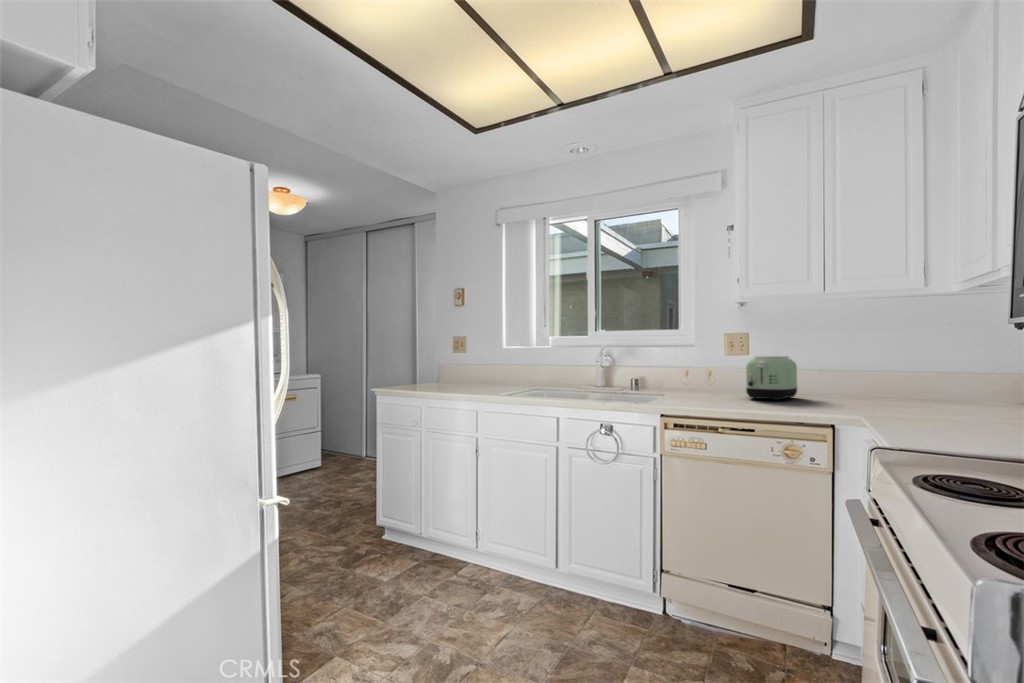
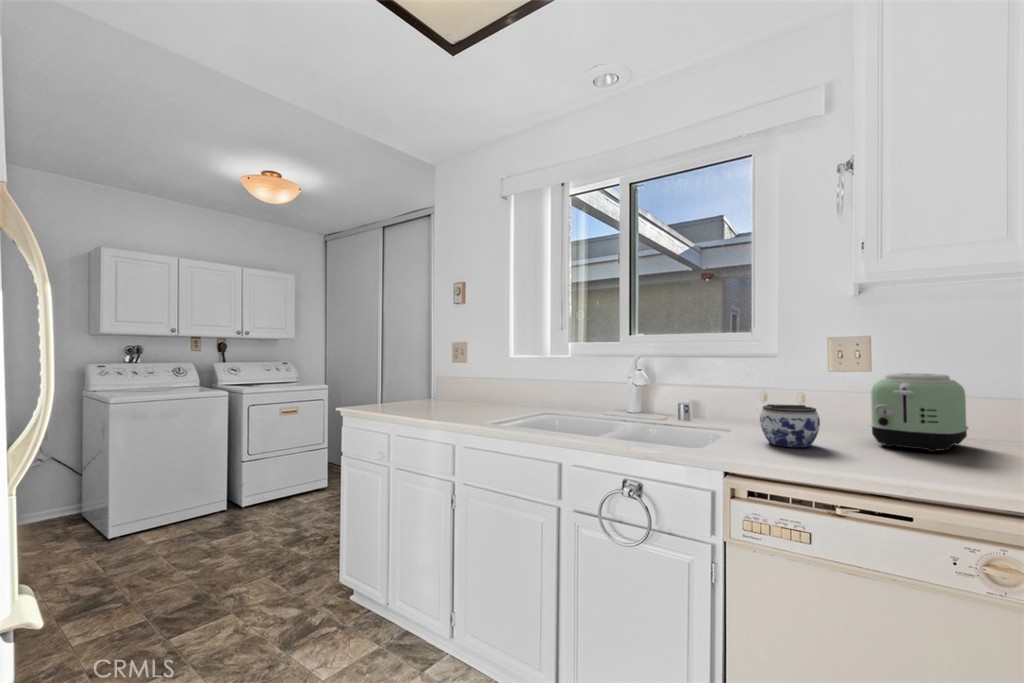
jar: none [682,376,716,401] -> present [760,404,820,447]

